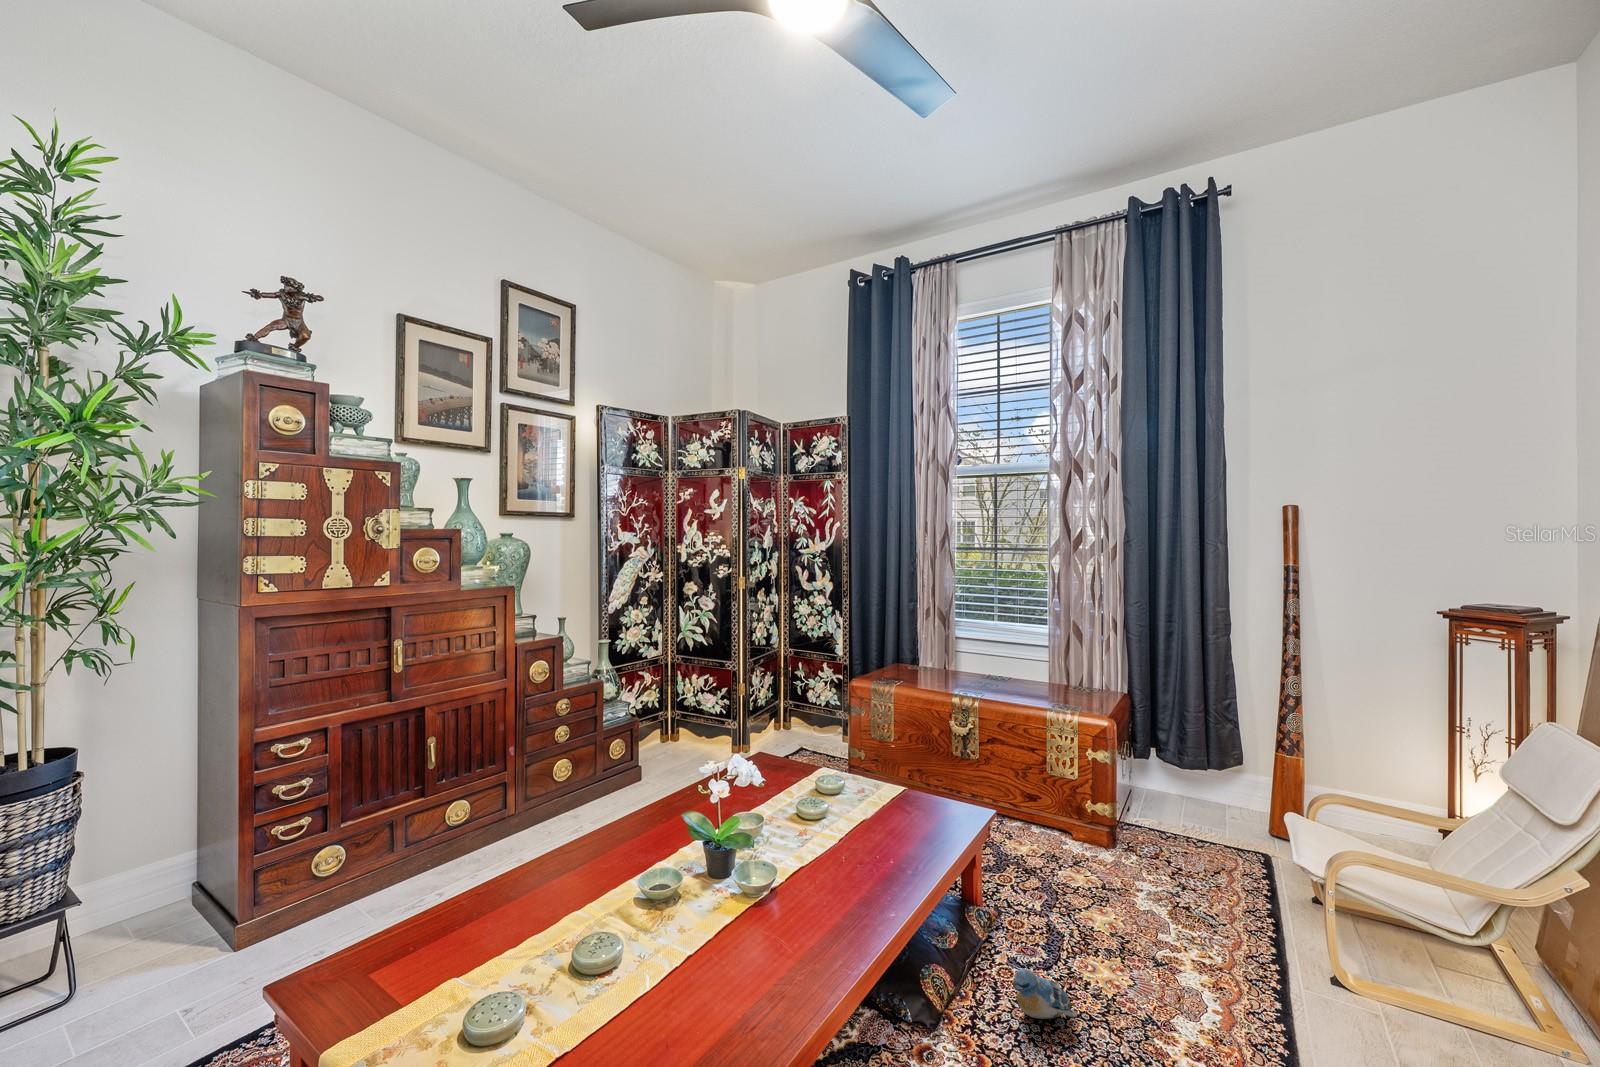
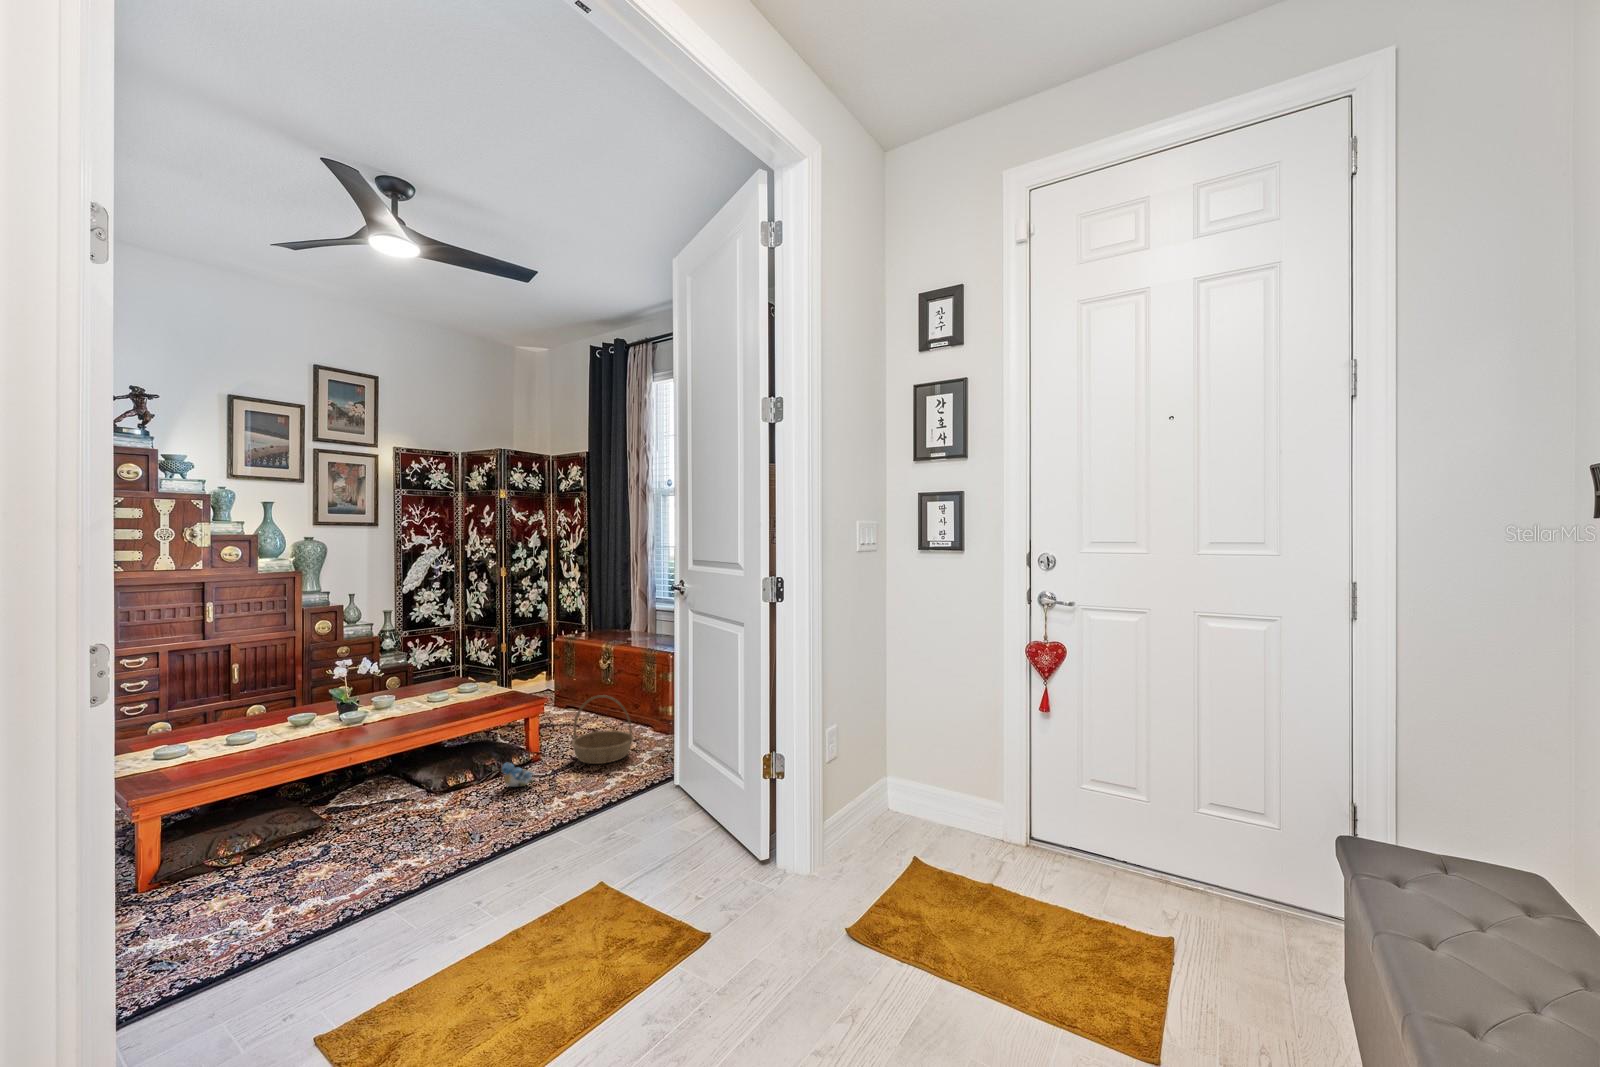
basket: none [1031,813,1143,942] -> present [572,695,633,764]

